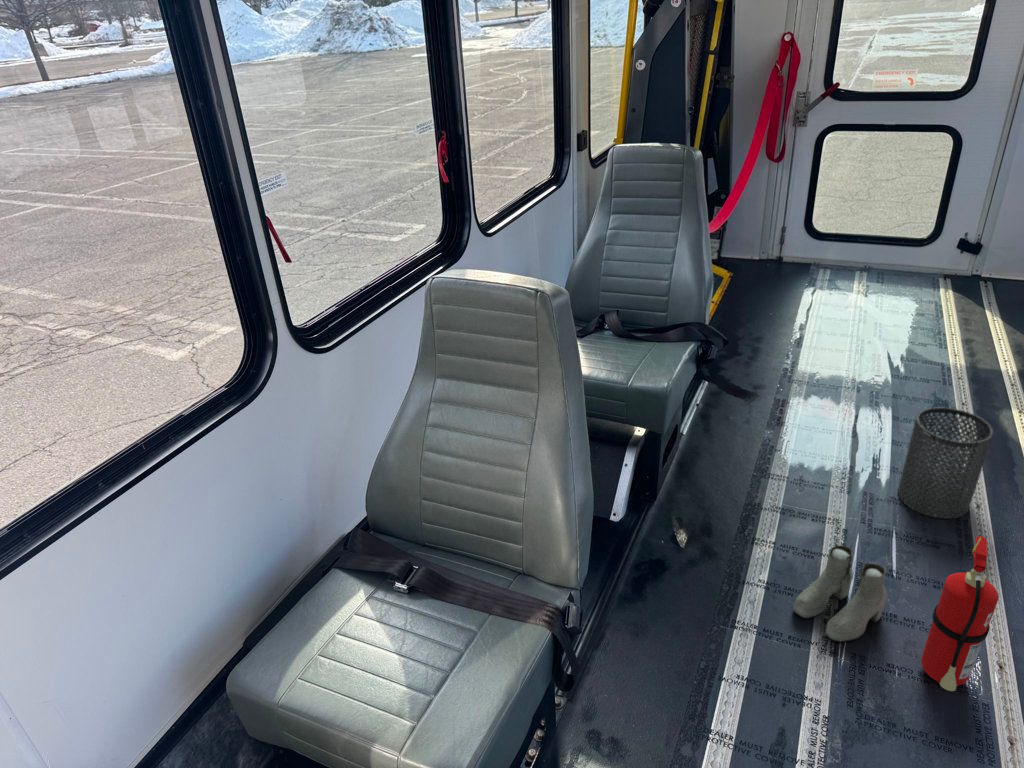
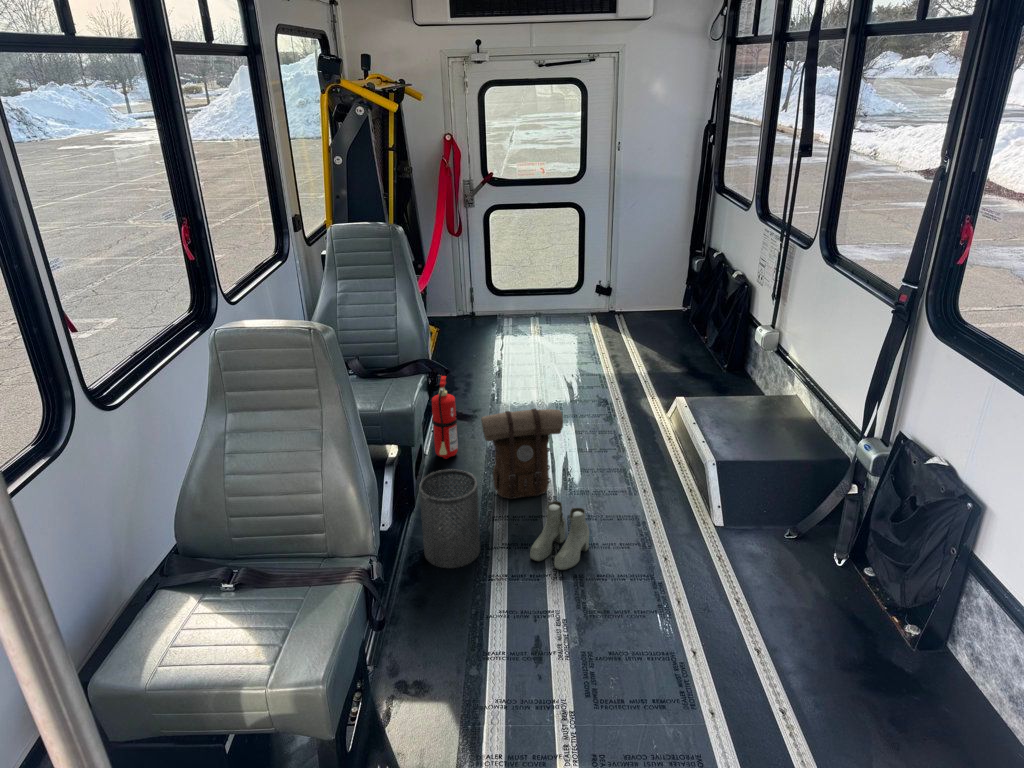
trash can: present [898,407,993,519] -> present [419,469,480,568]
backpack: none [760,409,877,522] -> present [481,409,563,499]
fire extinguisher: present [921,536,999,691] -> present [432,376,458,459]

